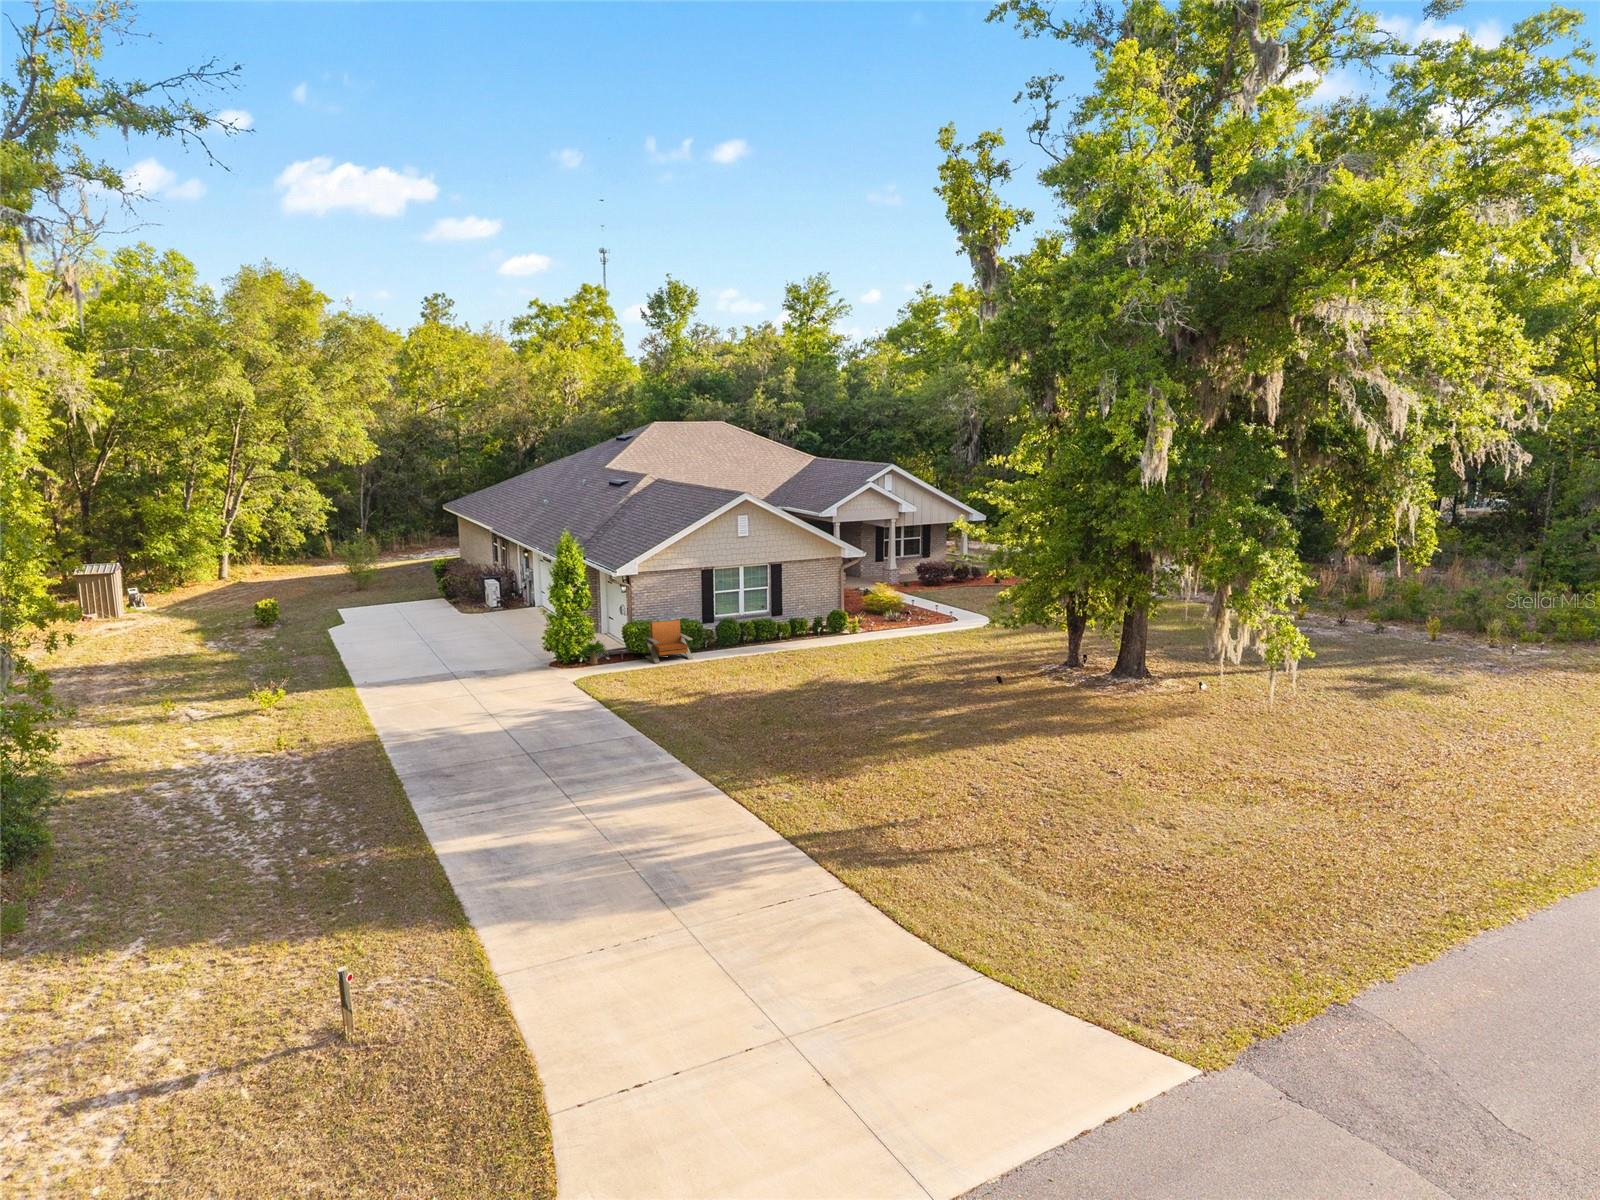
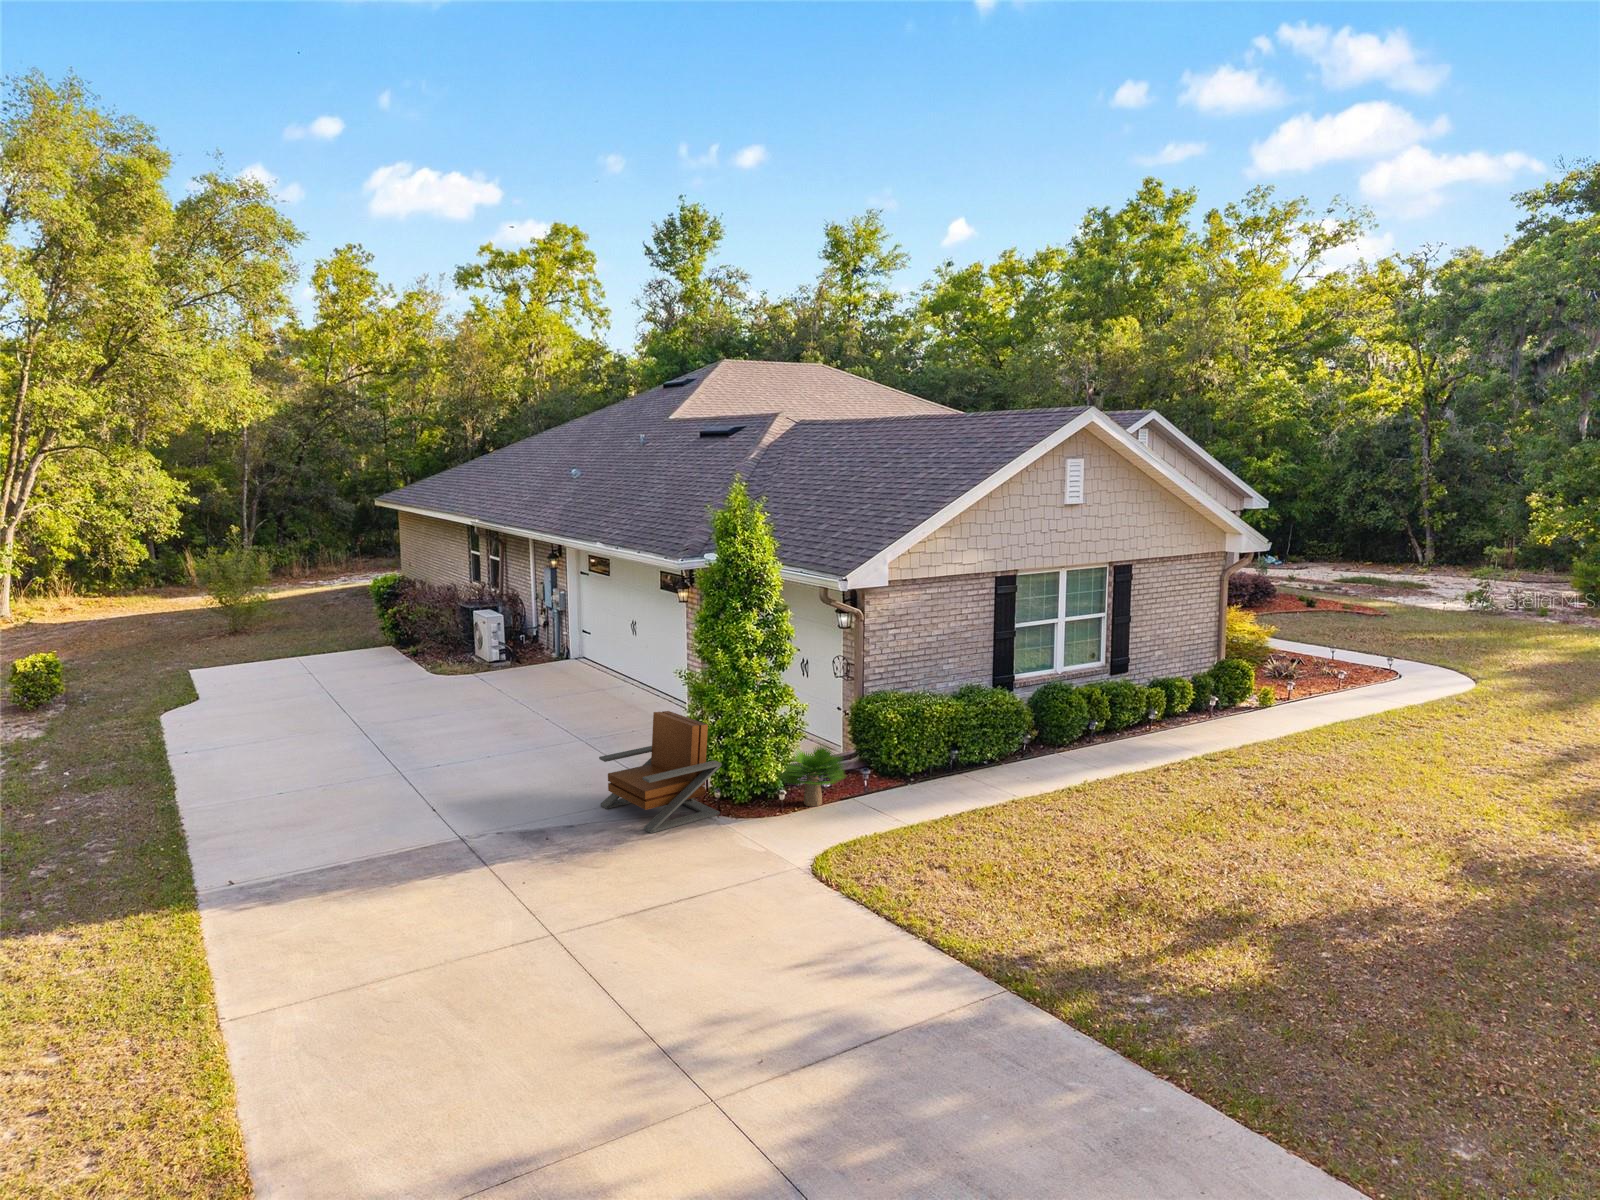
lounge chair: present [645,620,693,663] -> present [599,711,722,833]

